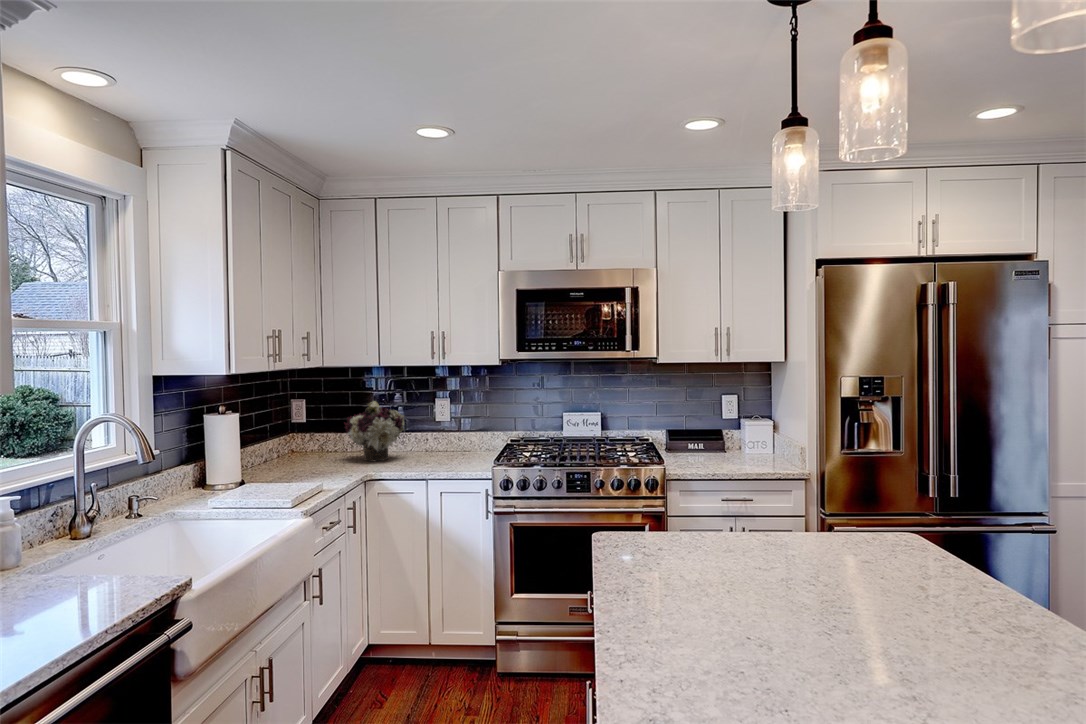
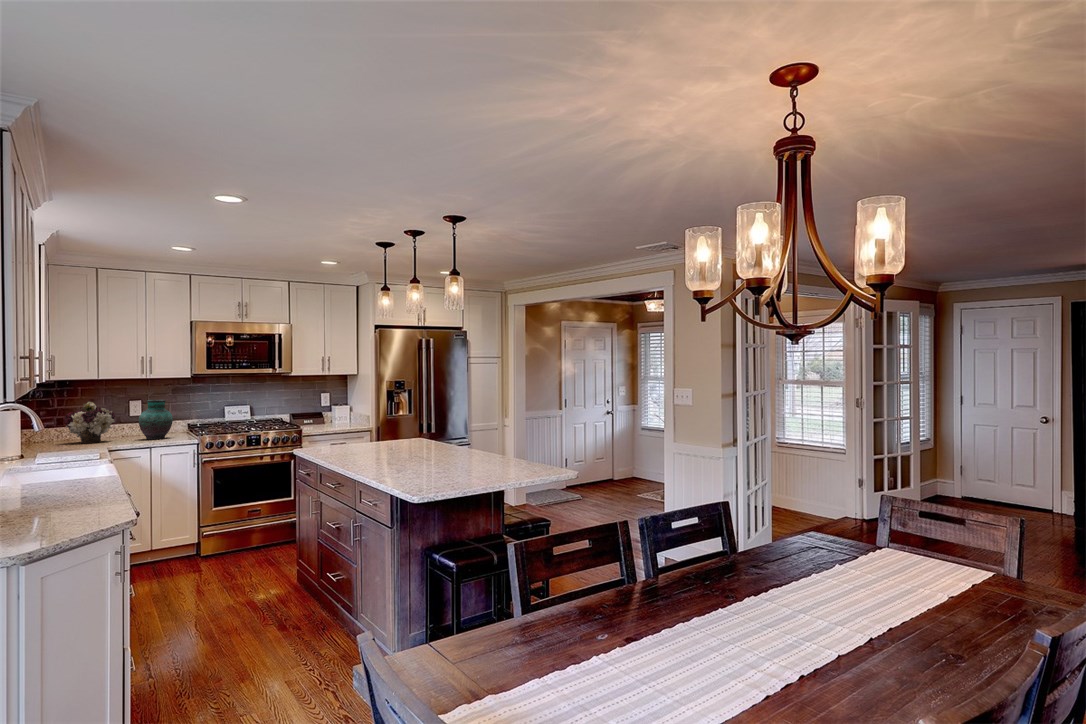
vase: none [423,401,470,465] -> present [139,400,173,440]

